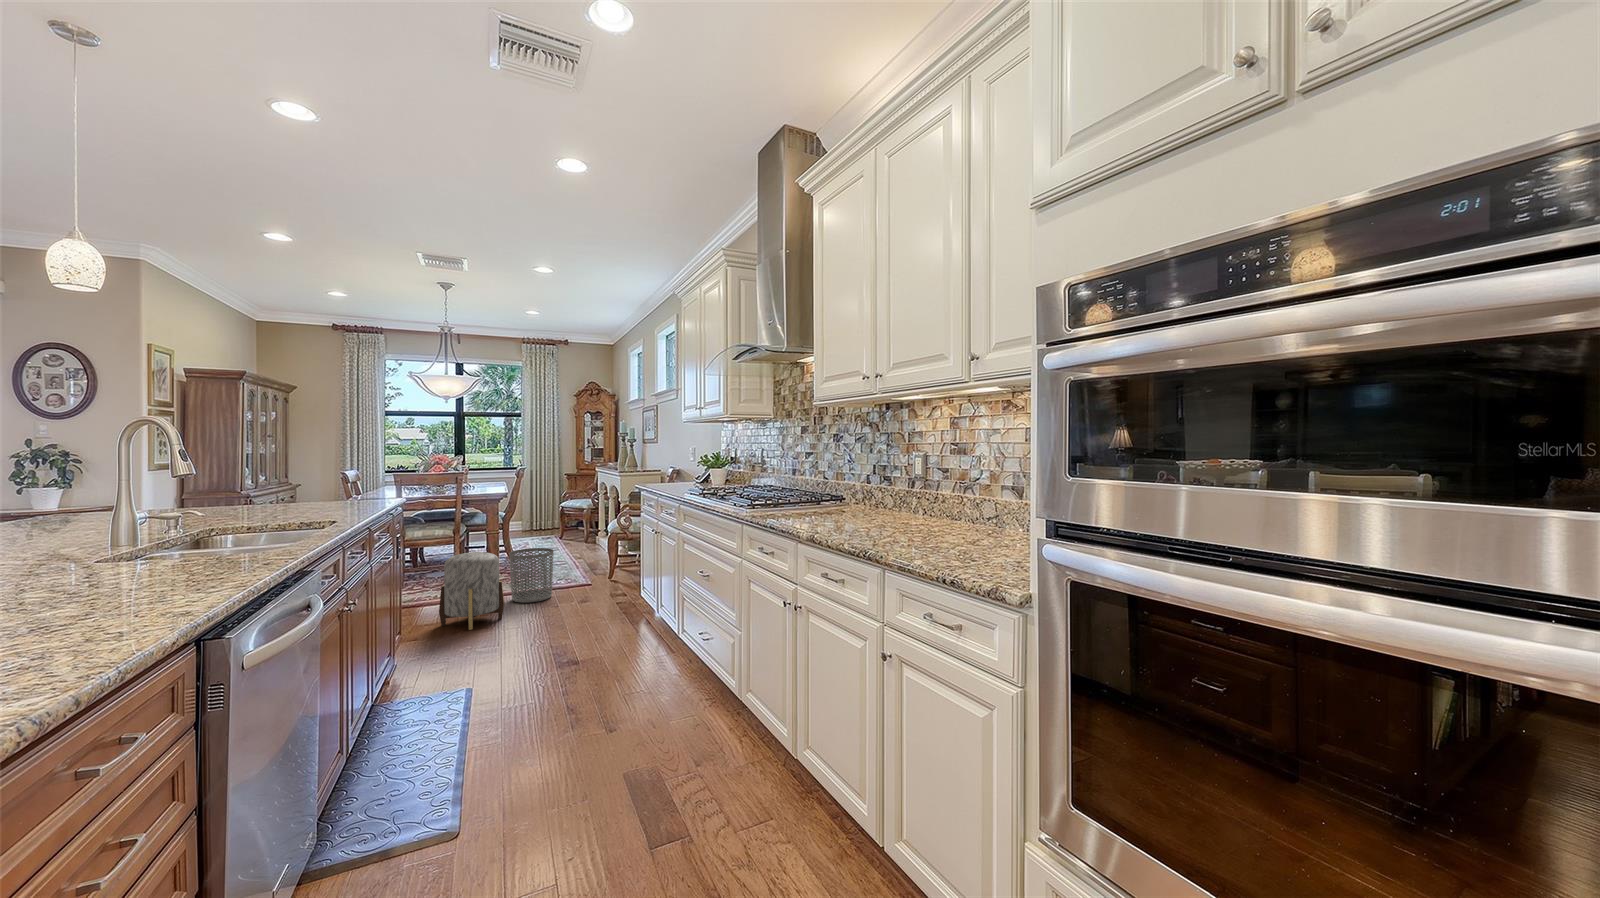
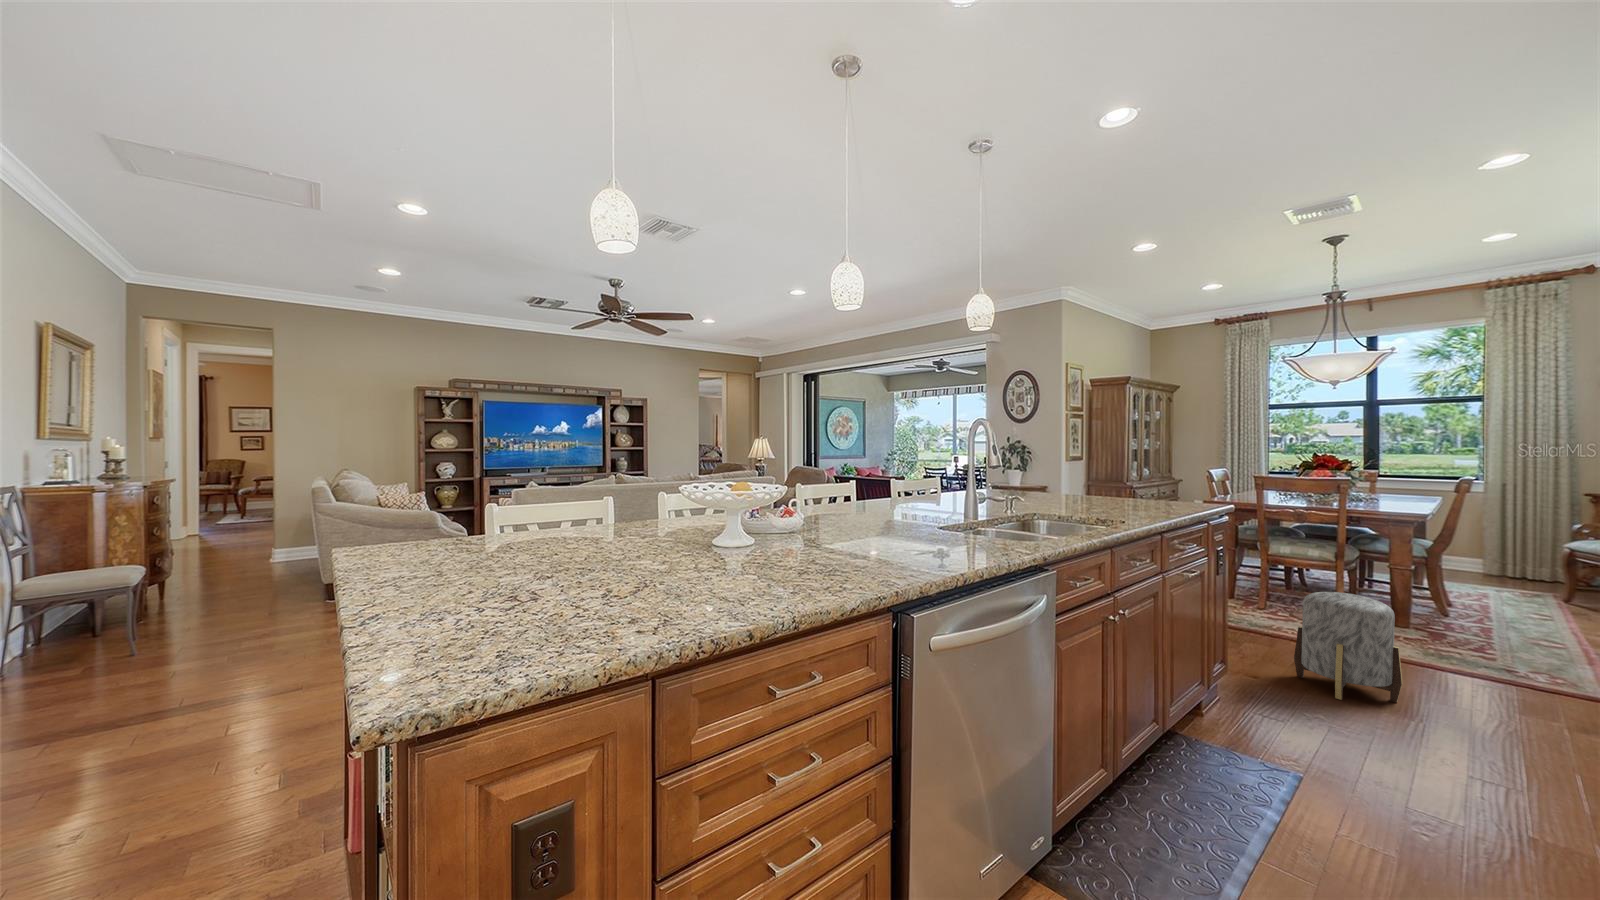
waste bin: present [509,548,554,603] -> none [1422,606,1521,700]

